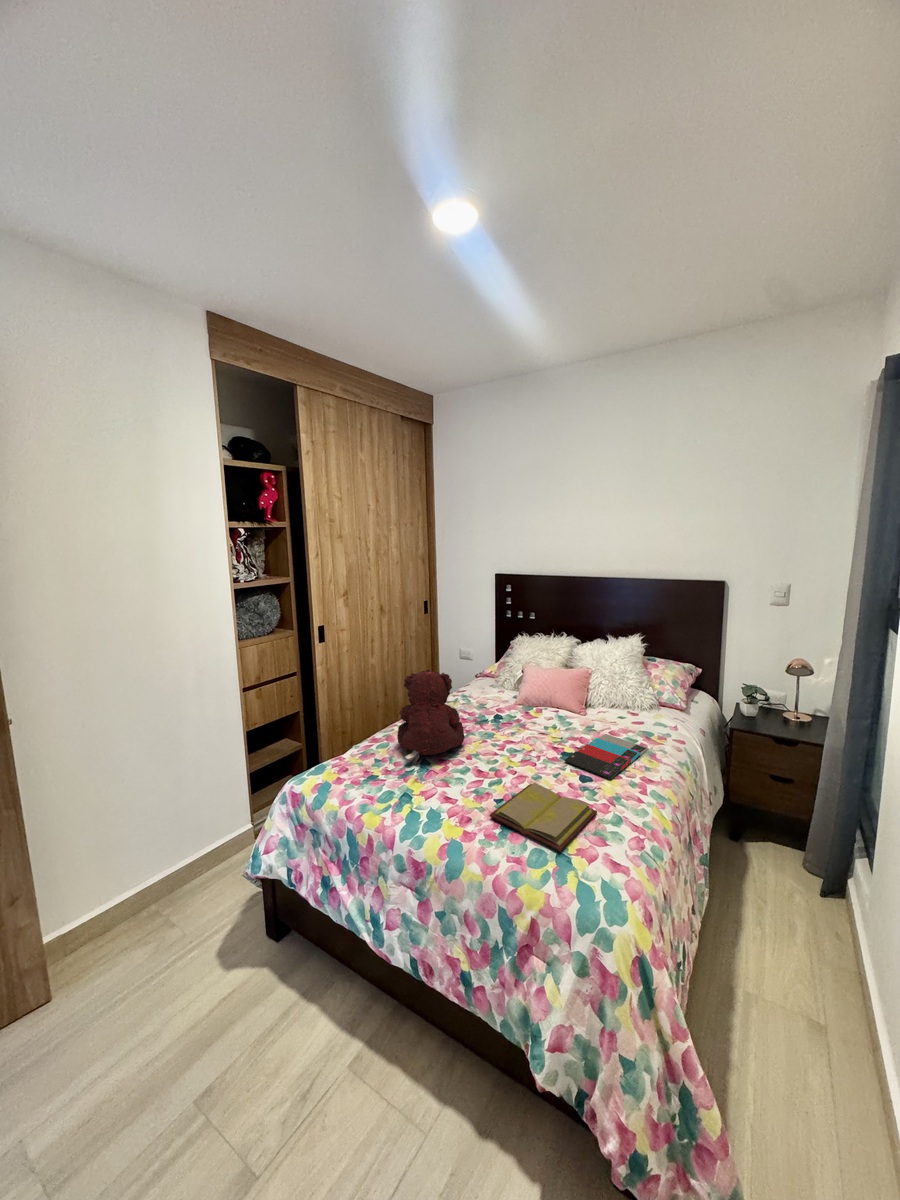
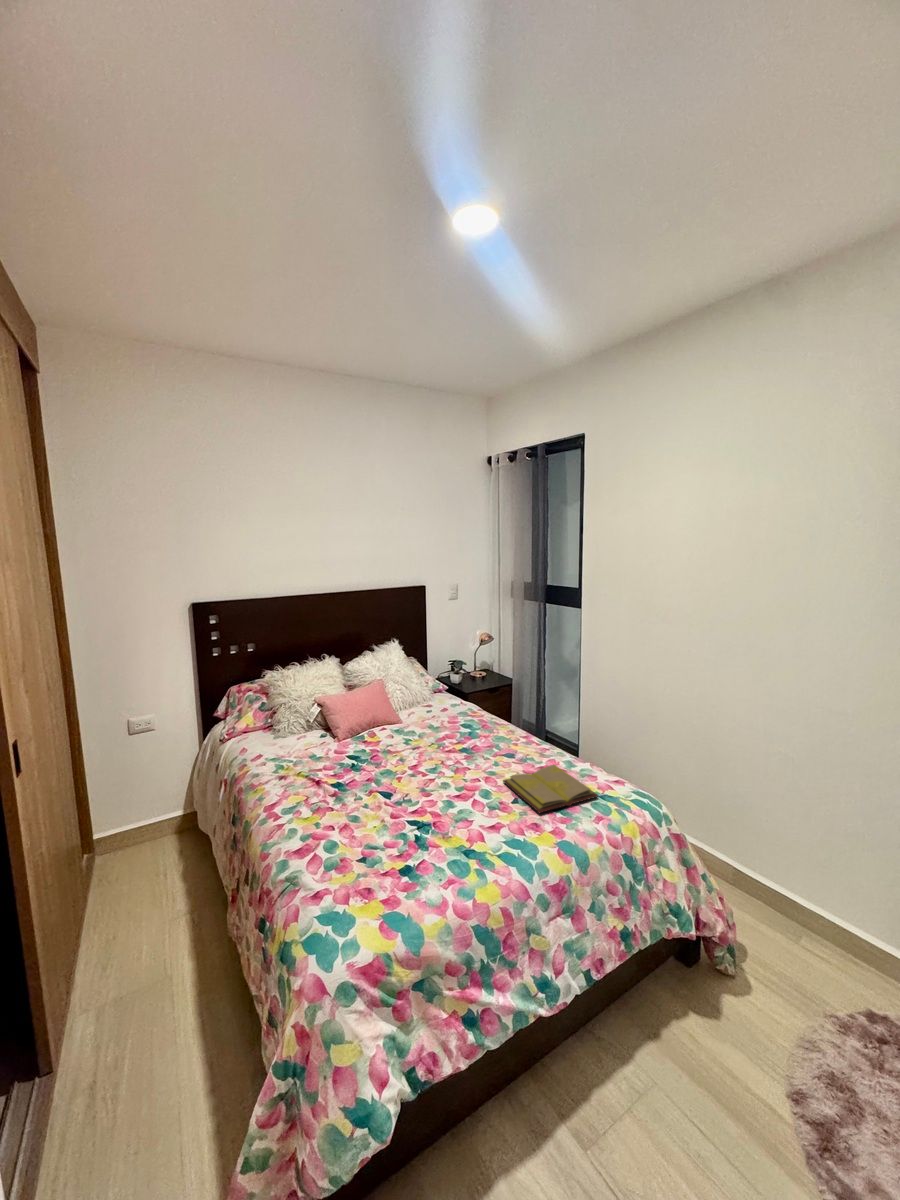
teddy bear: present [397,670,465,764] -> none [343,718,423,836]
smartphone: present [564,734,649,779] -> none [450,722,518,756]

